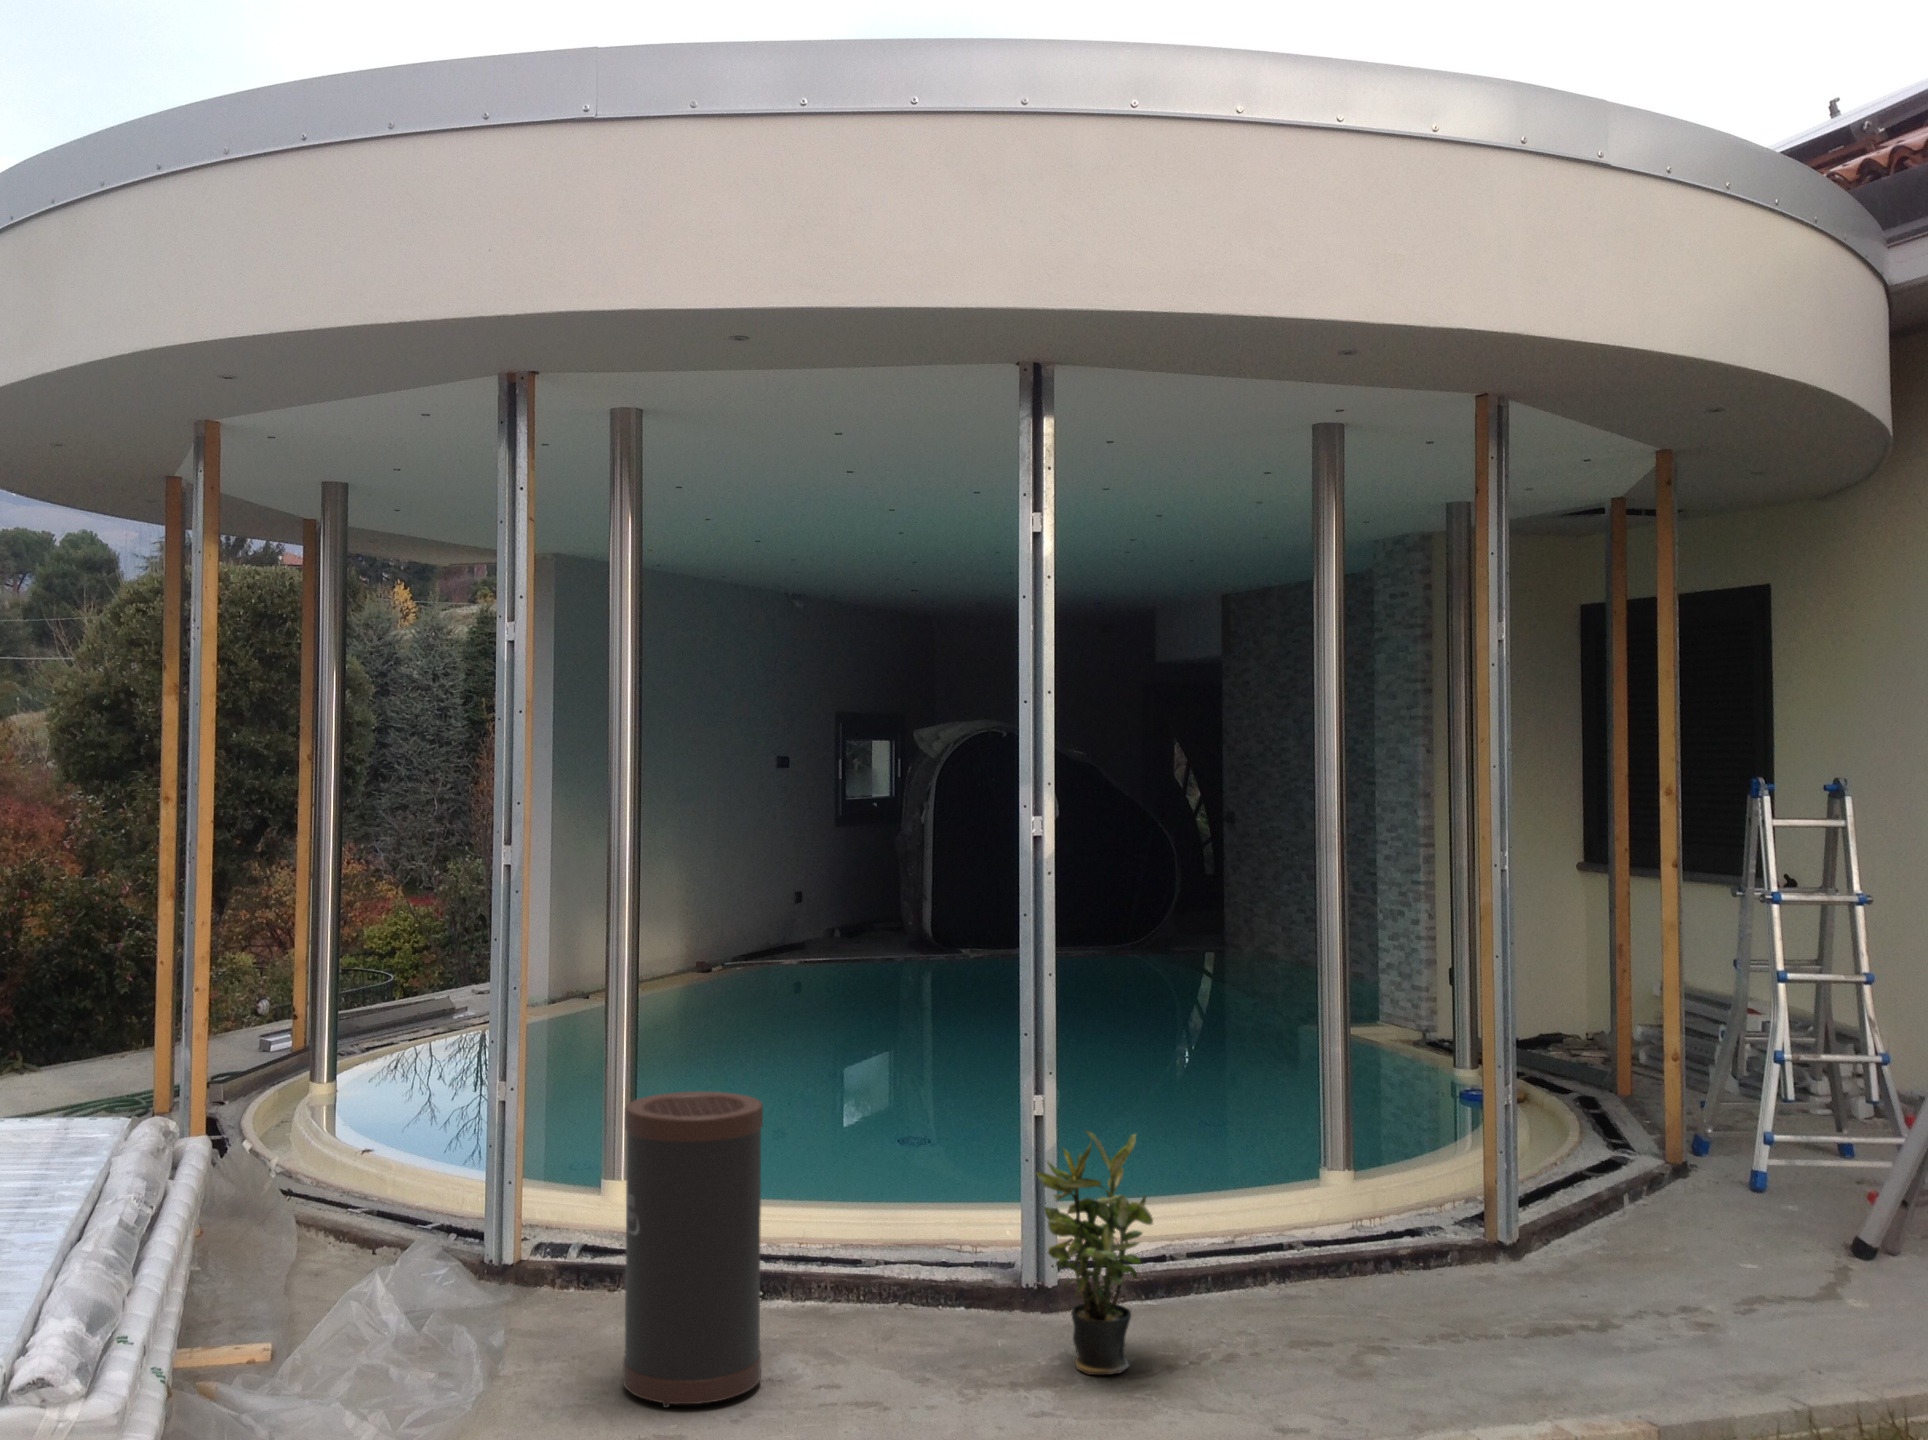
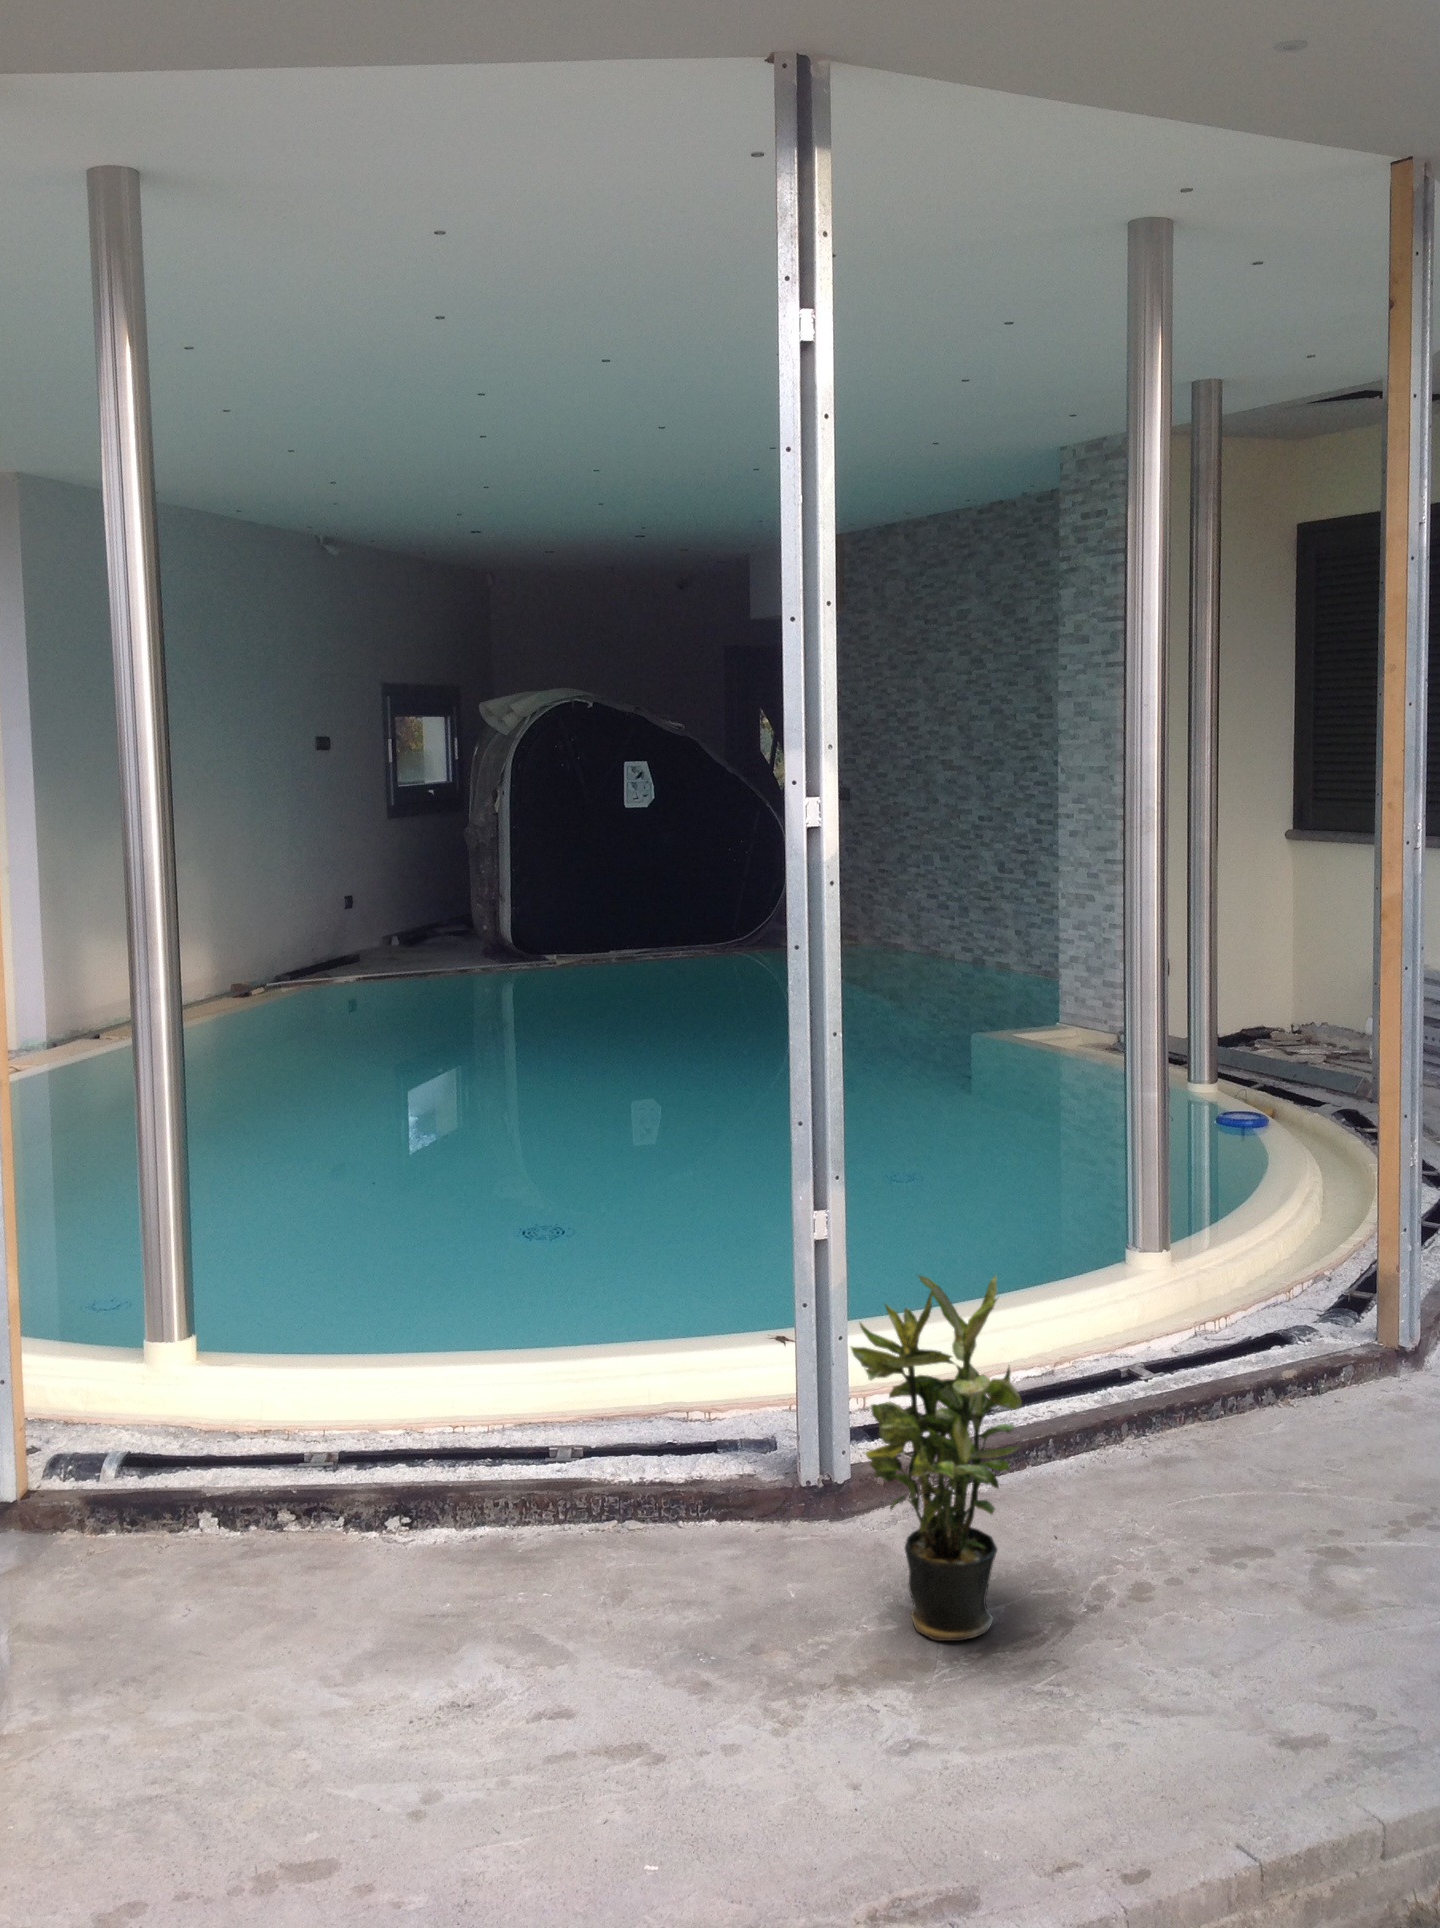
trash can: present [623,1091,763,1408] -> none [191,1258,438,1788]

